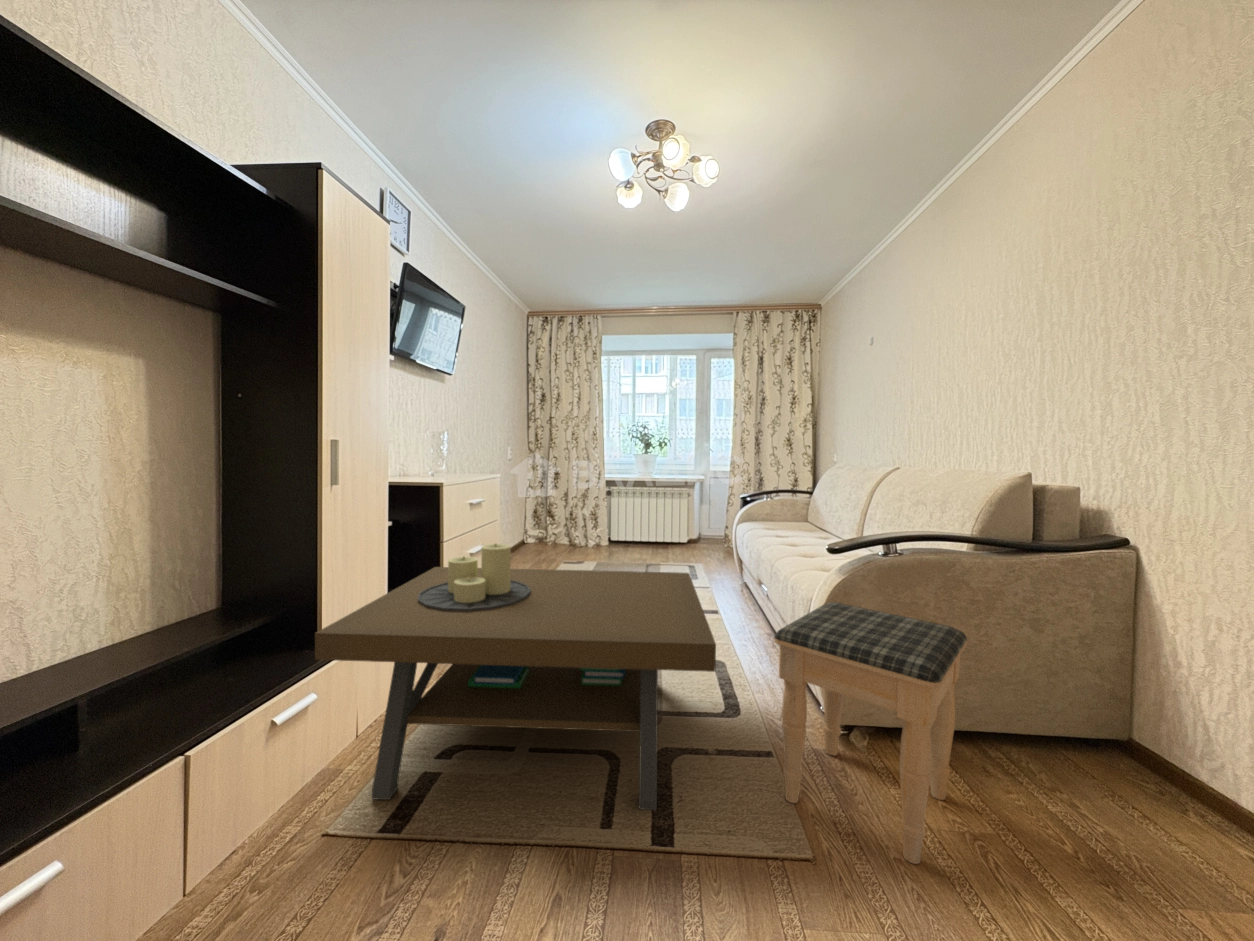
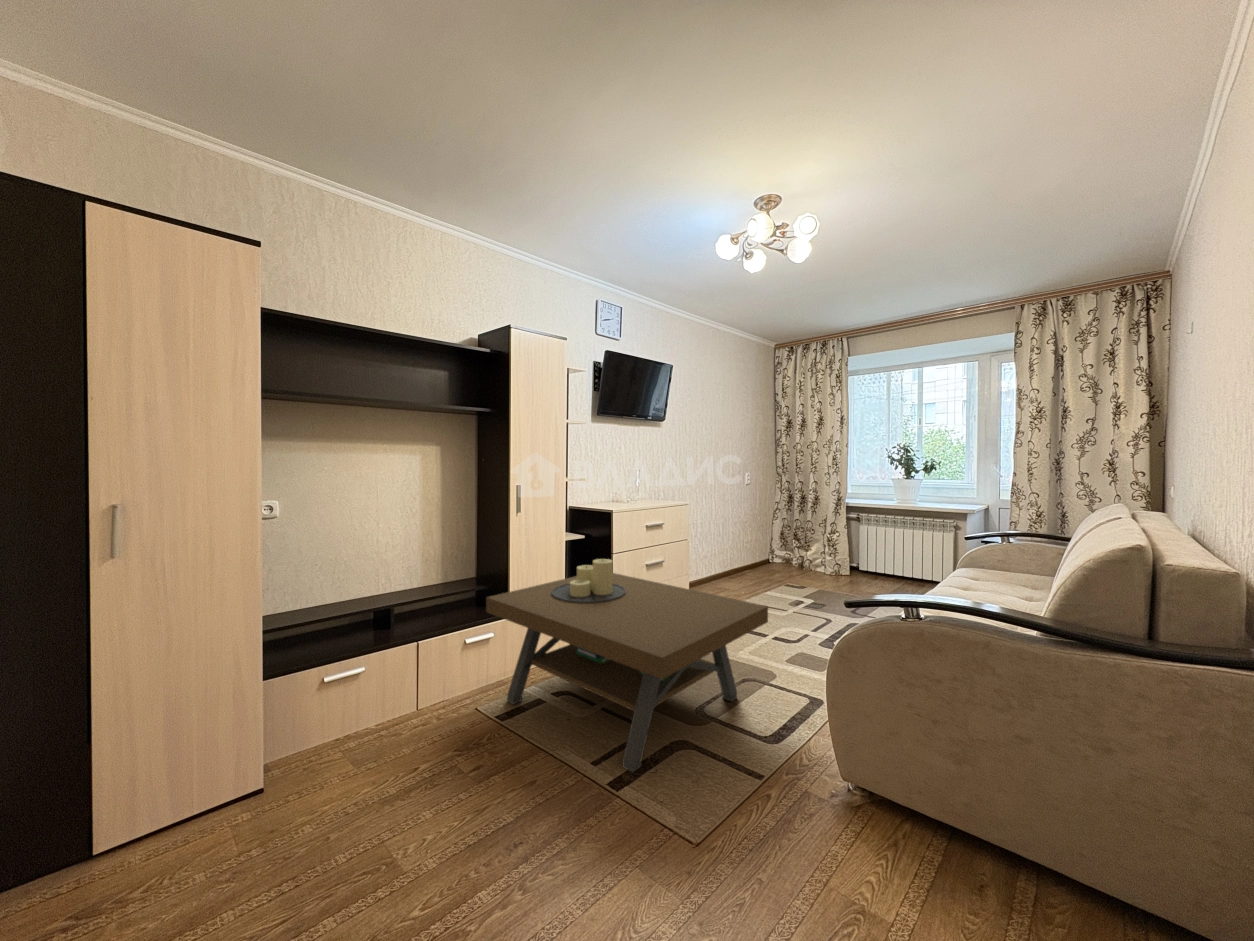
footstool: present [774,602,967,864] -> none [717,655,910,902]

